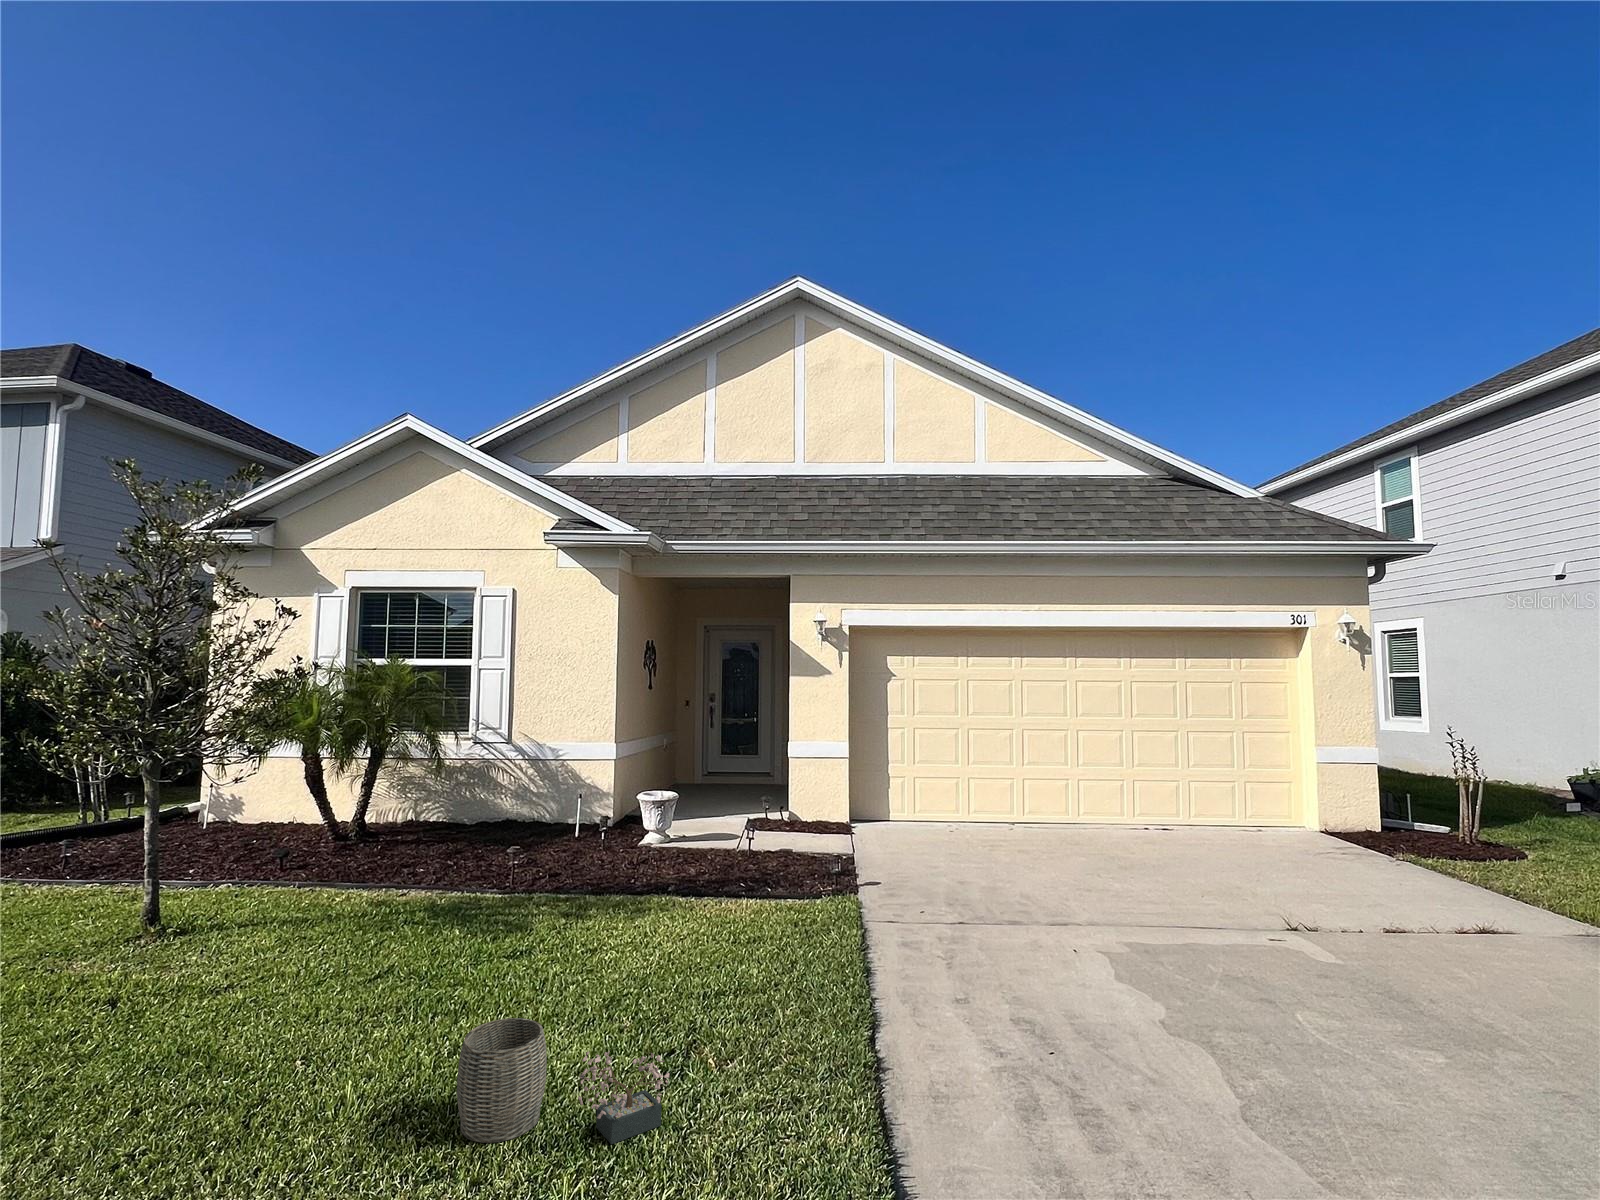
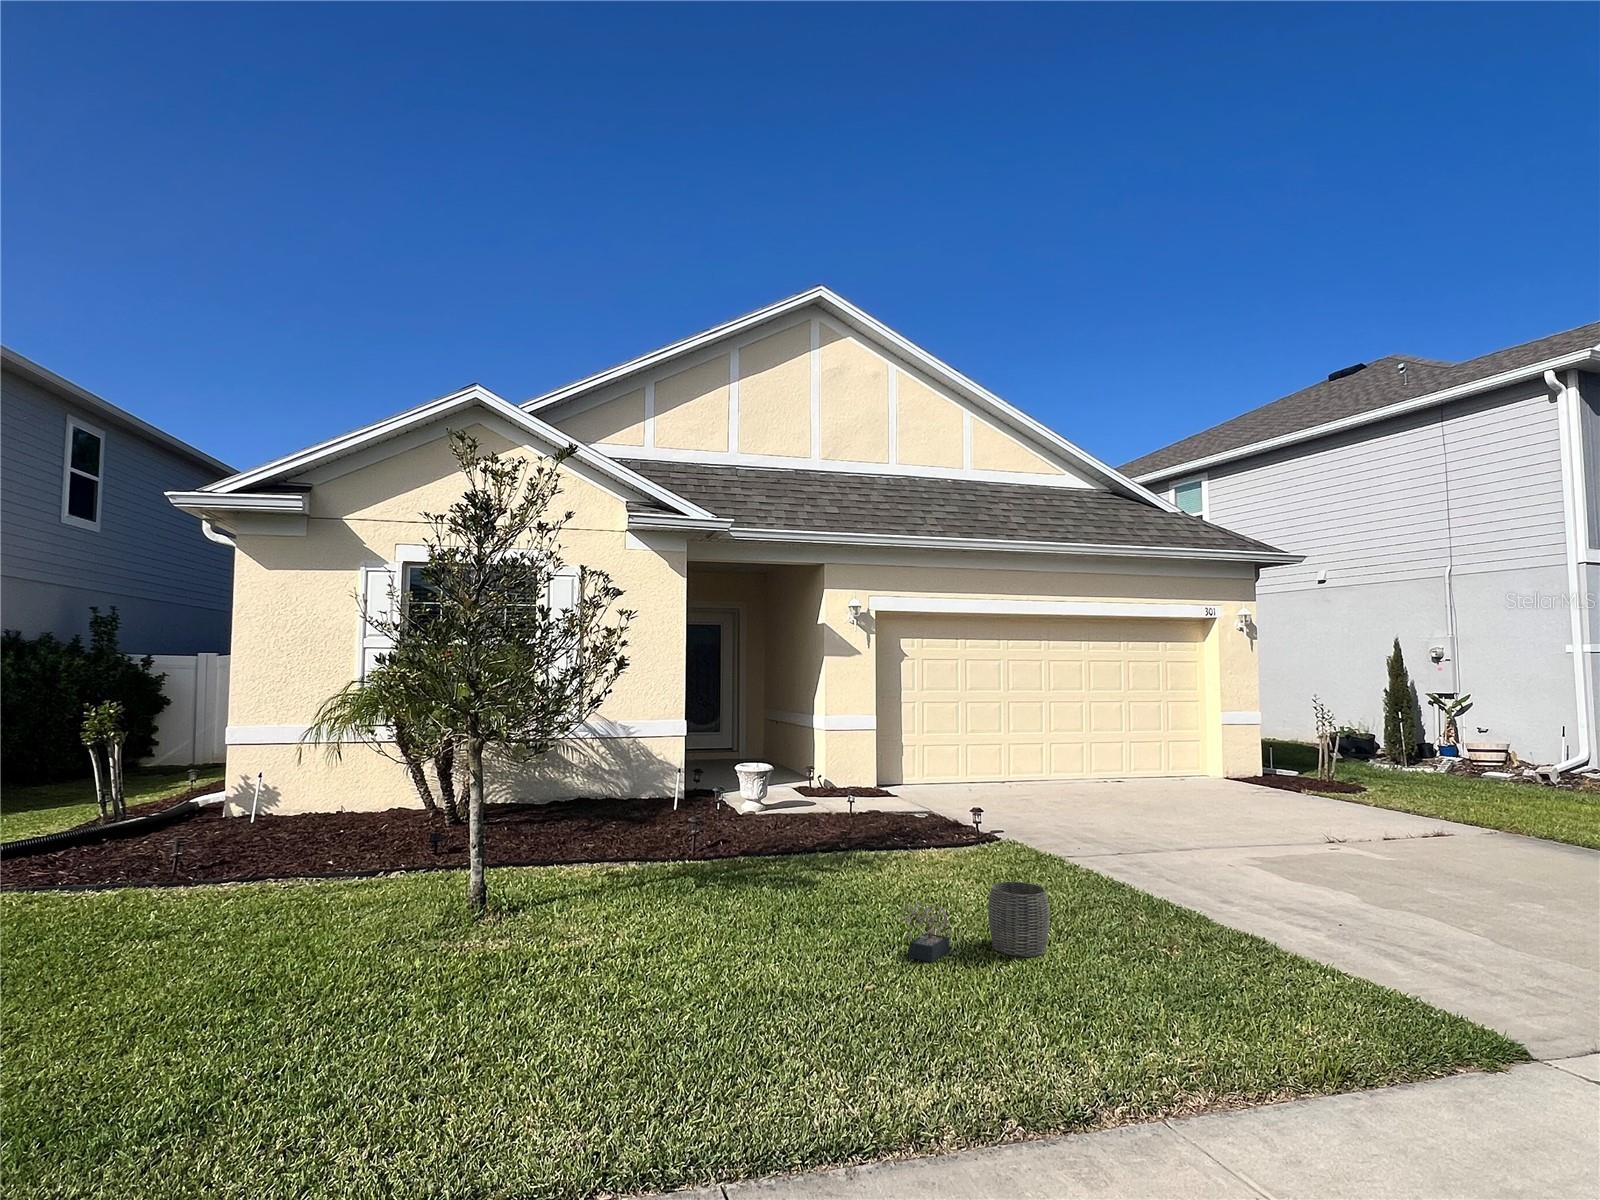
decorative plant: present [578,1051,669,1144] -> present [900,903,950,962]

